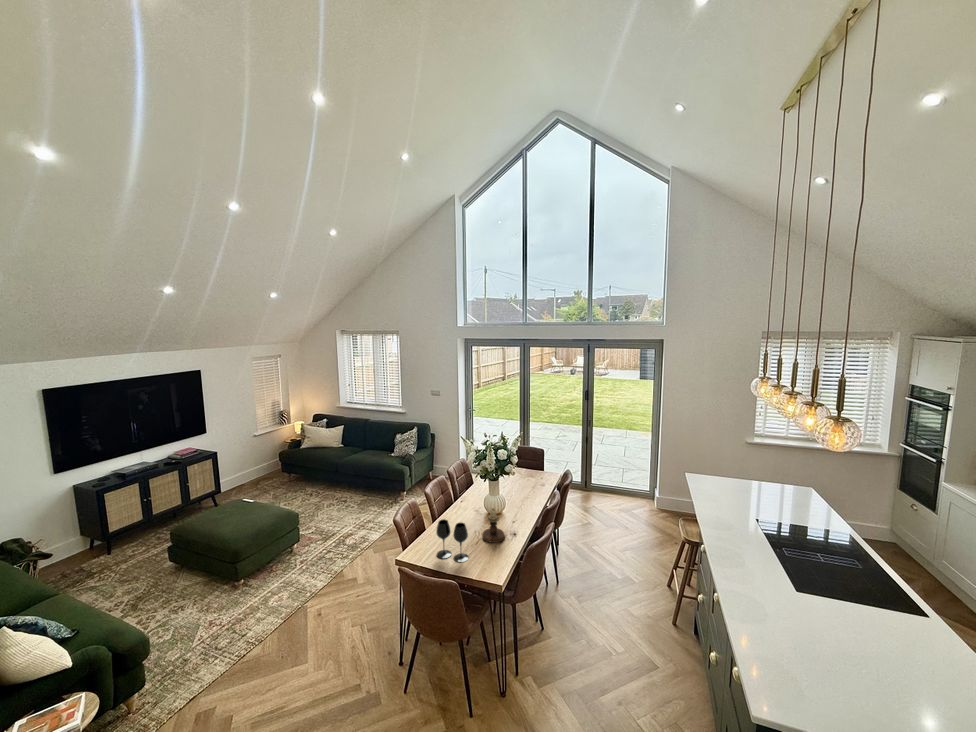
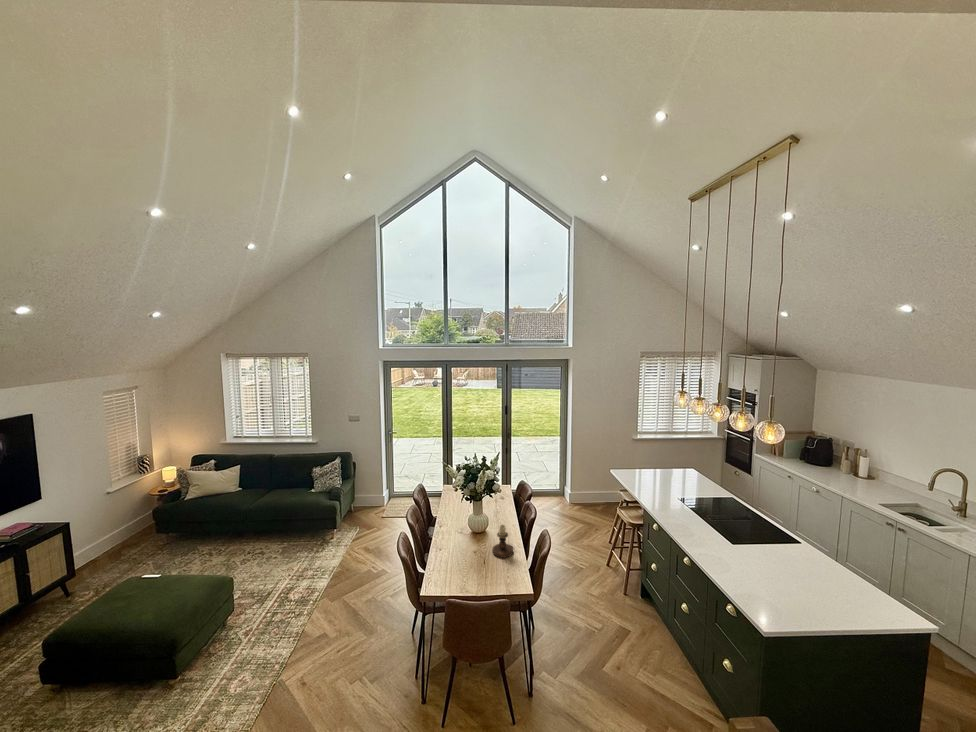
wine glass: present [436,519,468,562] -> none [464,544,497,583]

